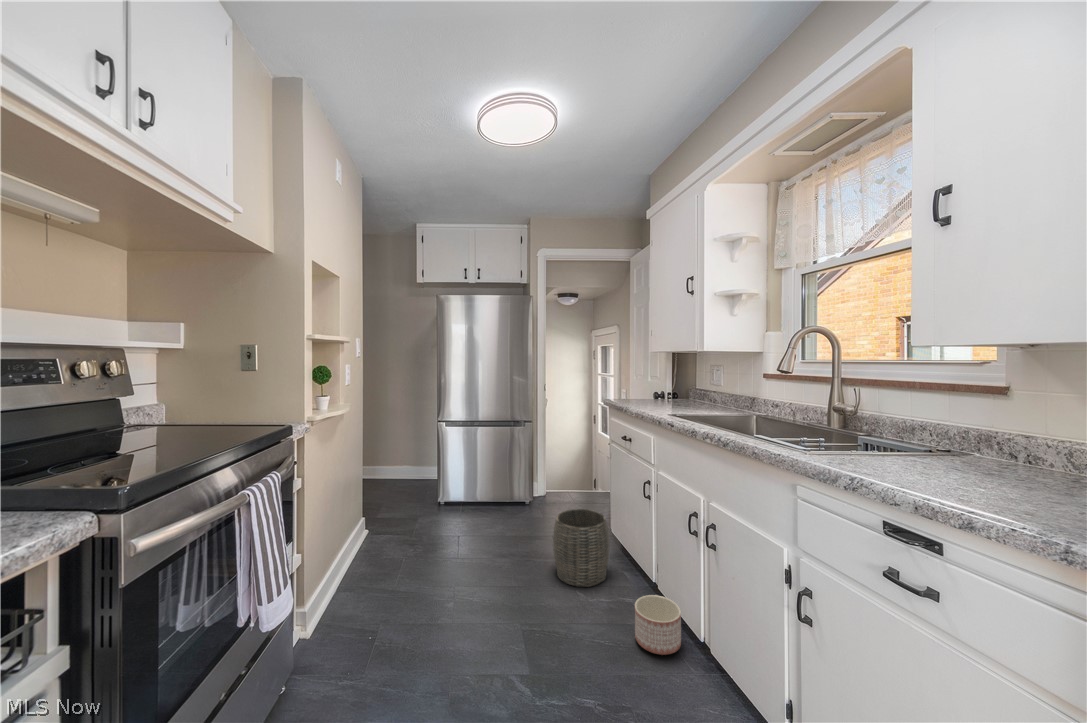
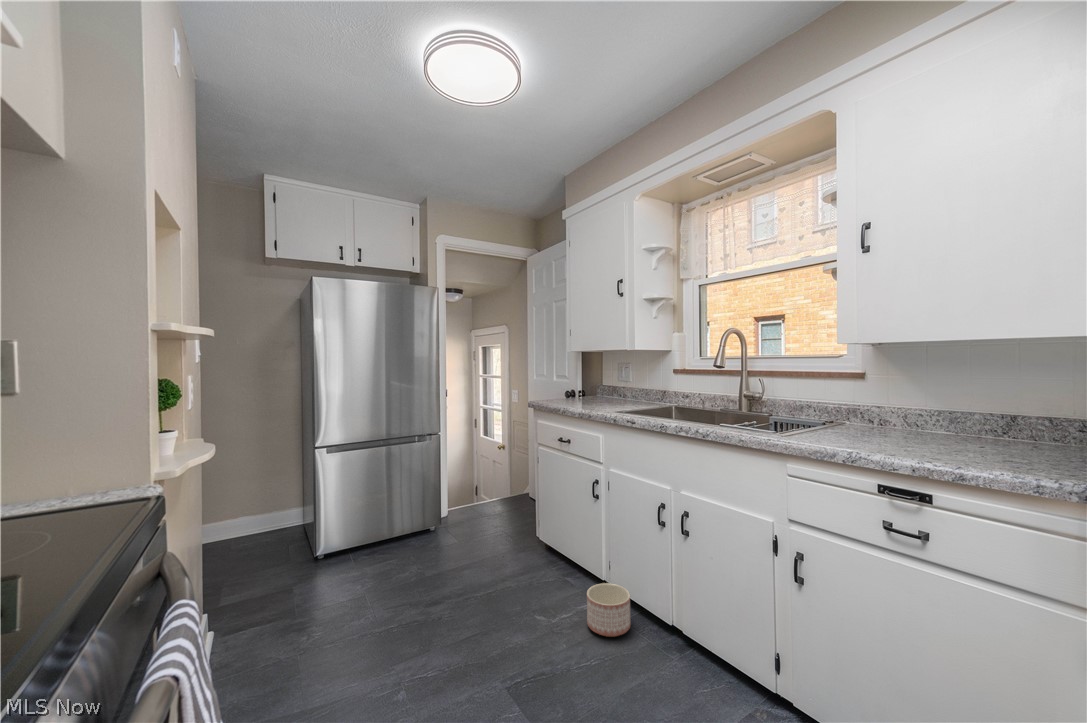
woven basket: present [553,509,609,587] -> none [483,514,542,594]

